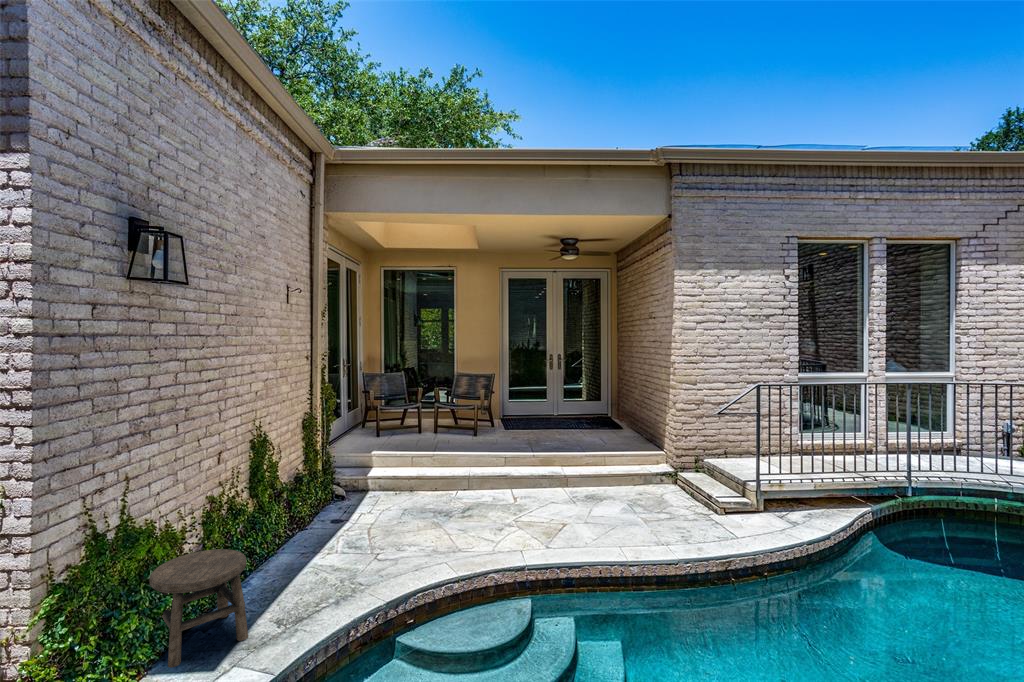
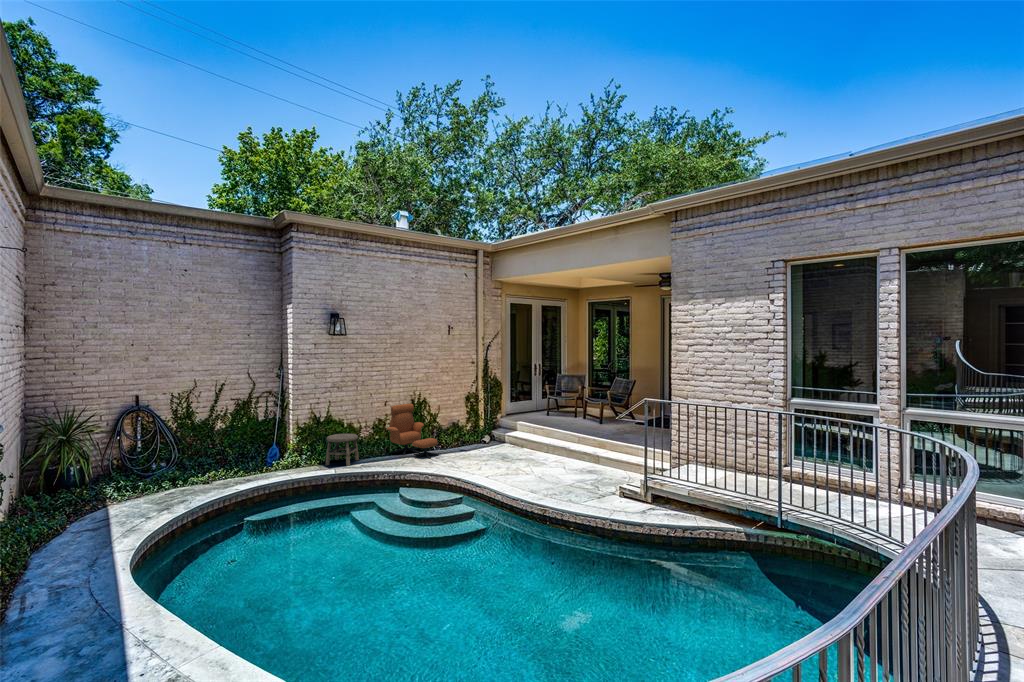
lounge chair: none [246,449,371,569] -> present [387,404,438,459]

